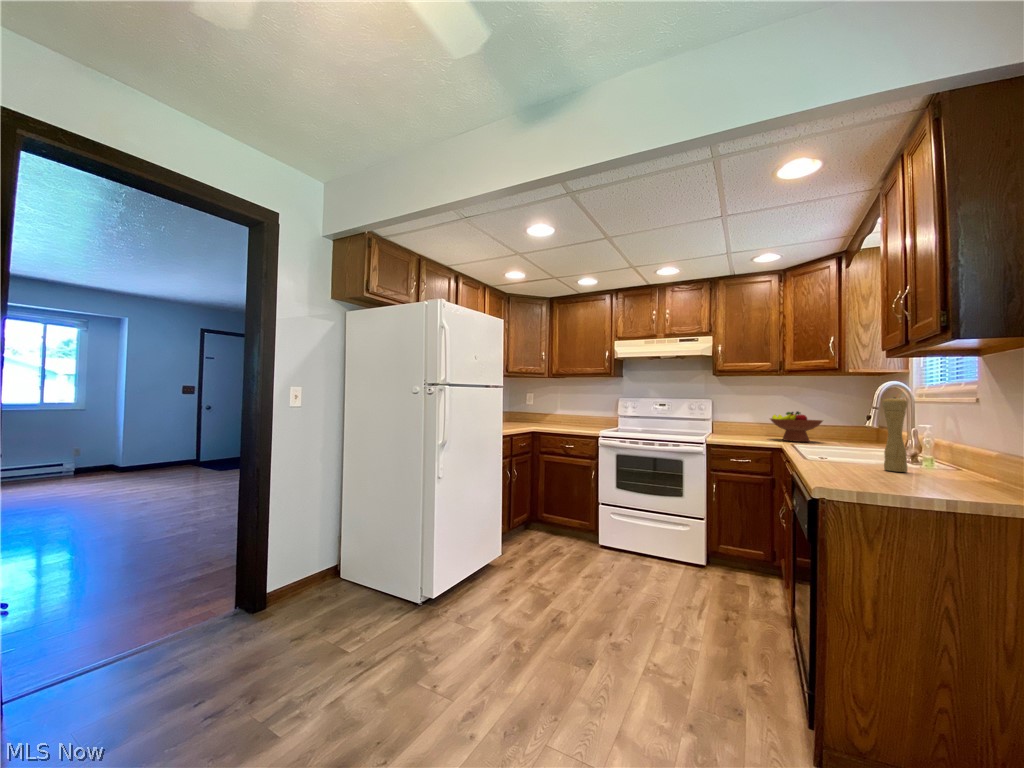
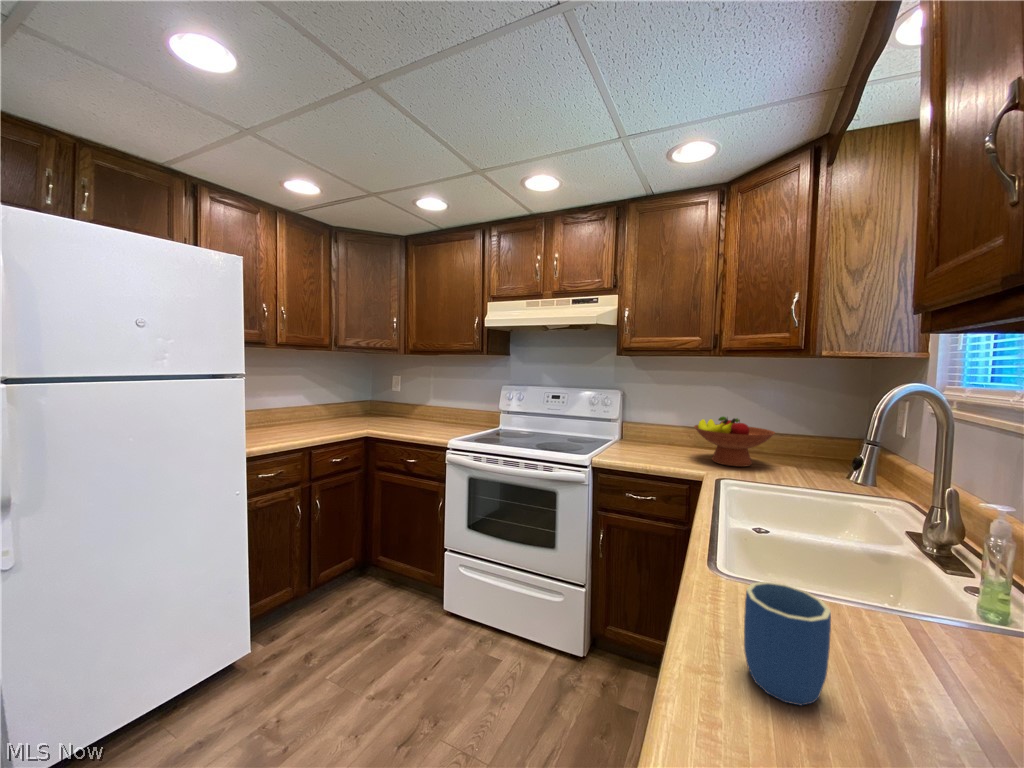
pepper mill: present [882,397,908,472] -> none [882,467,967,693]
mug: none [833,440,864,472] -> present [744,581,831,705]

